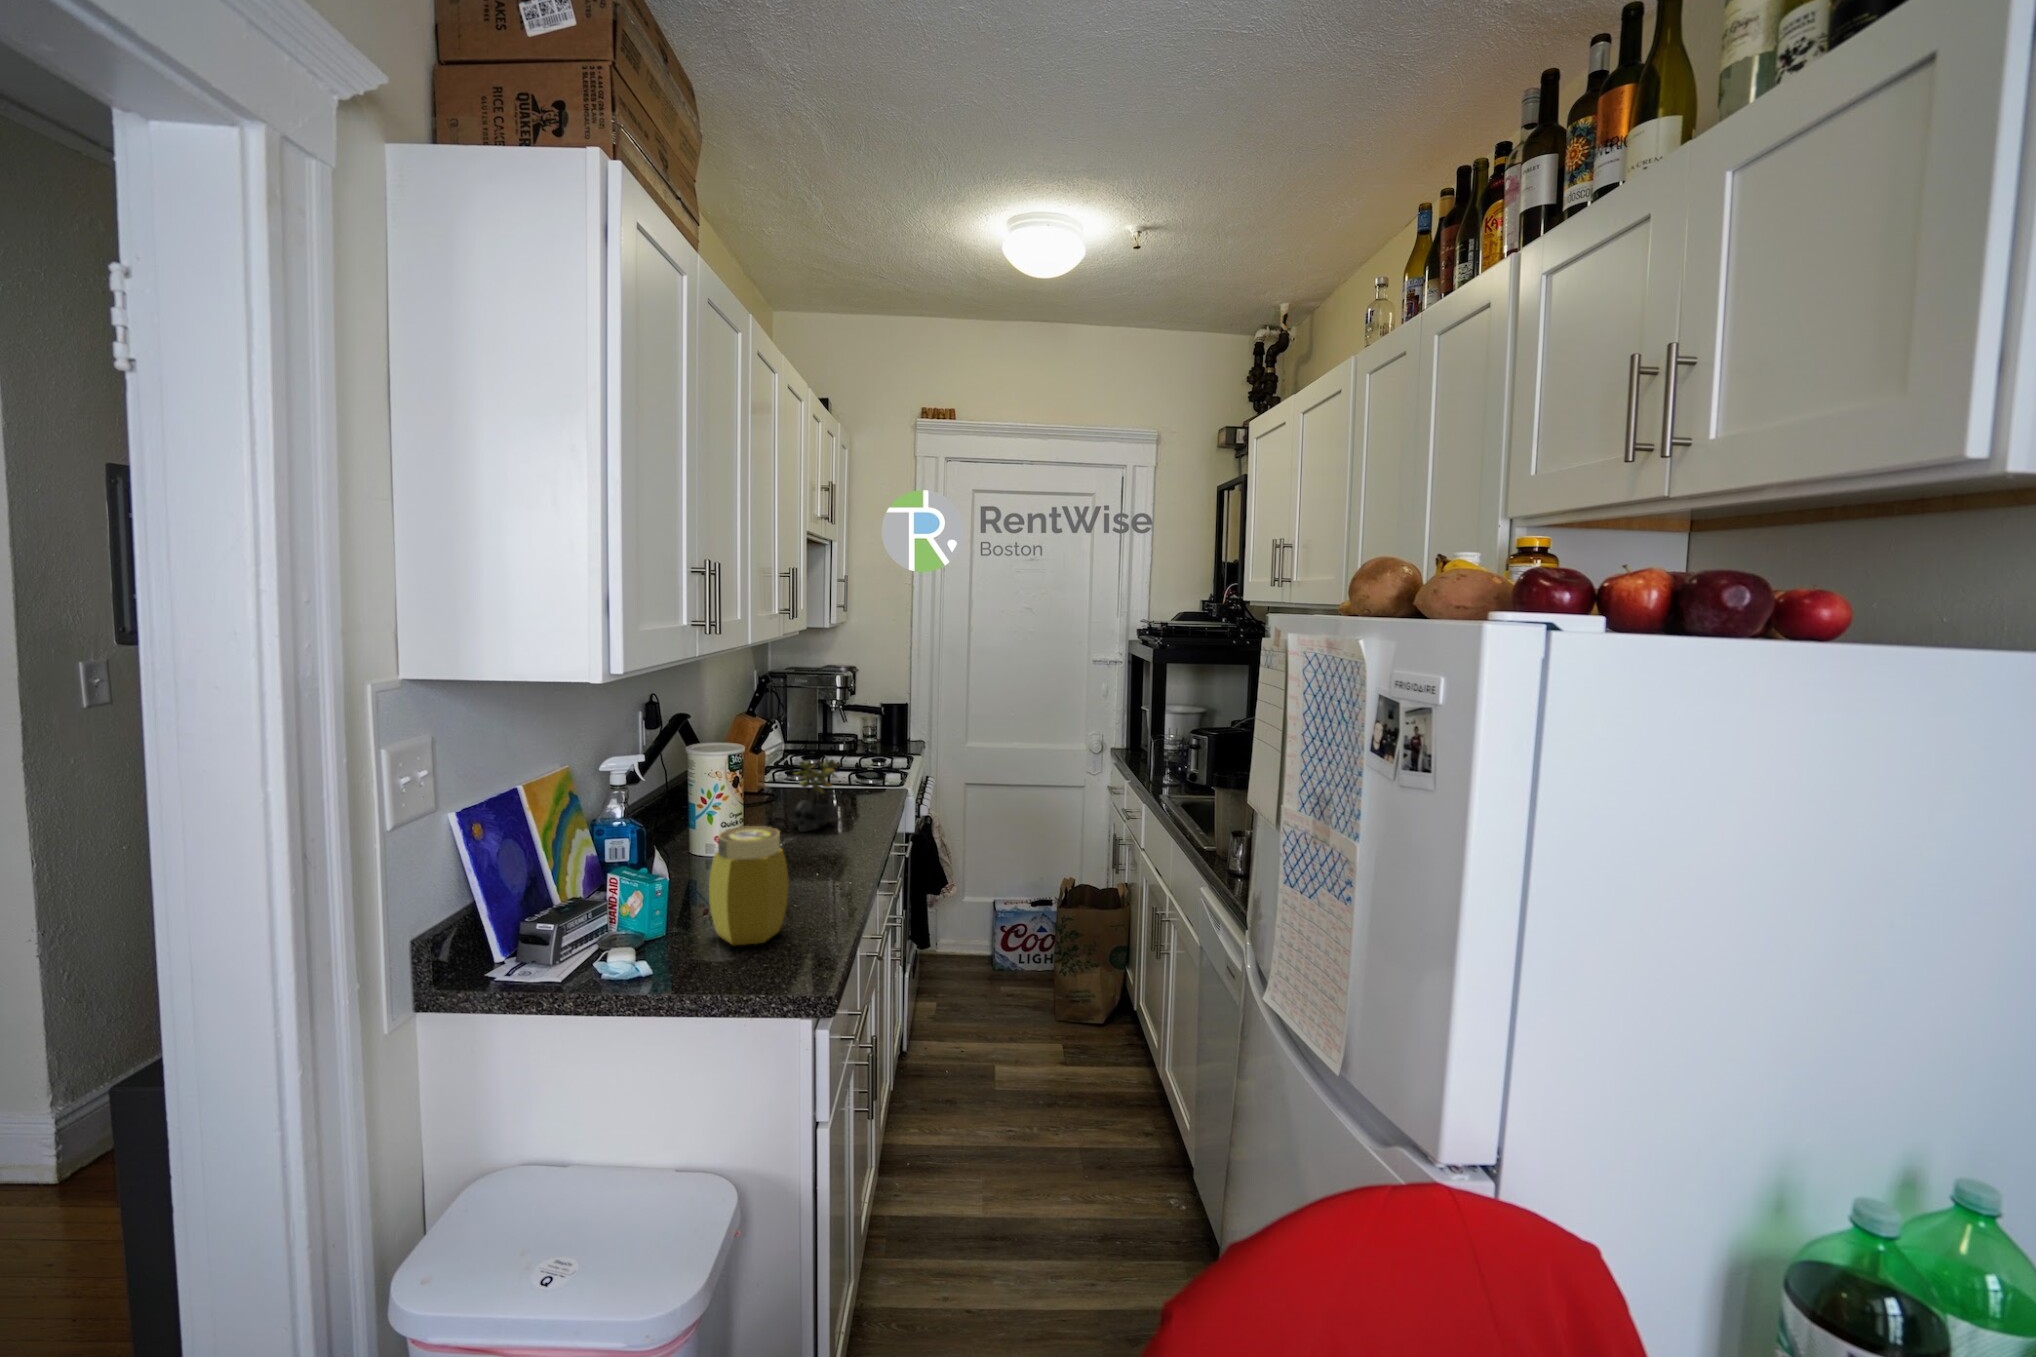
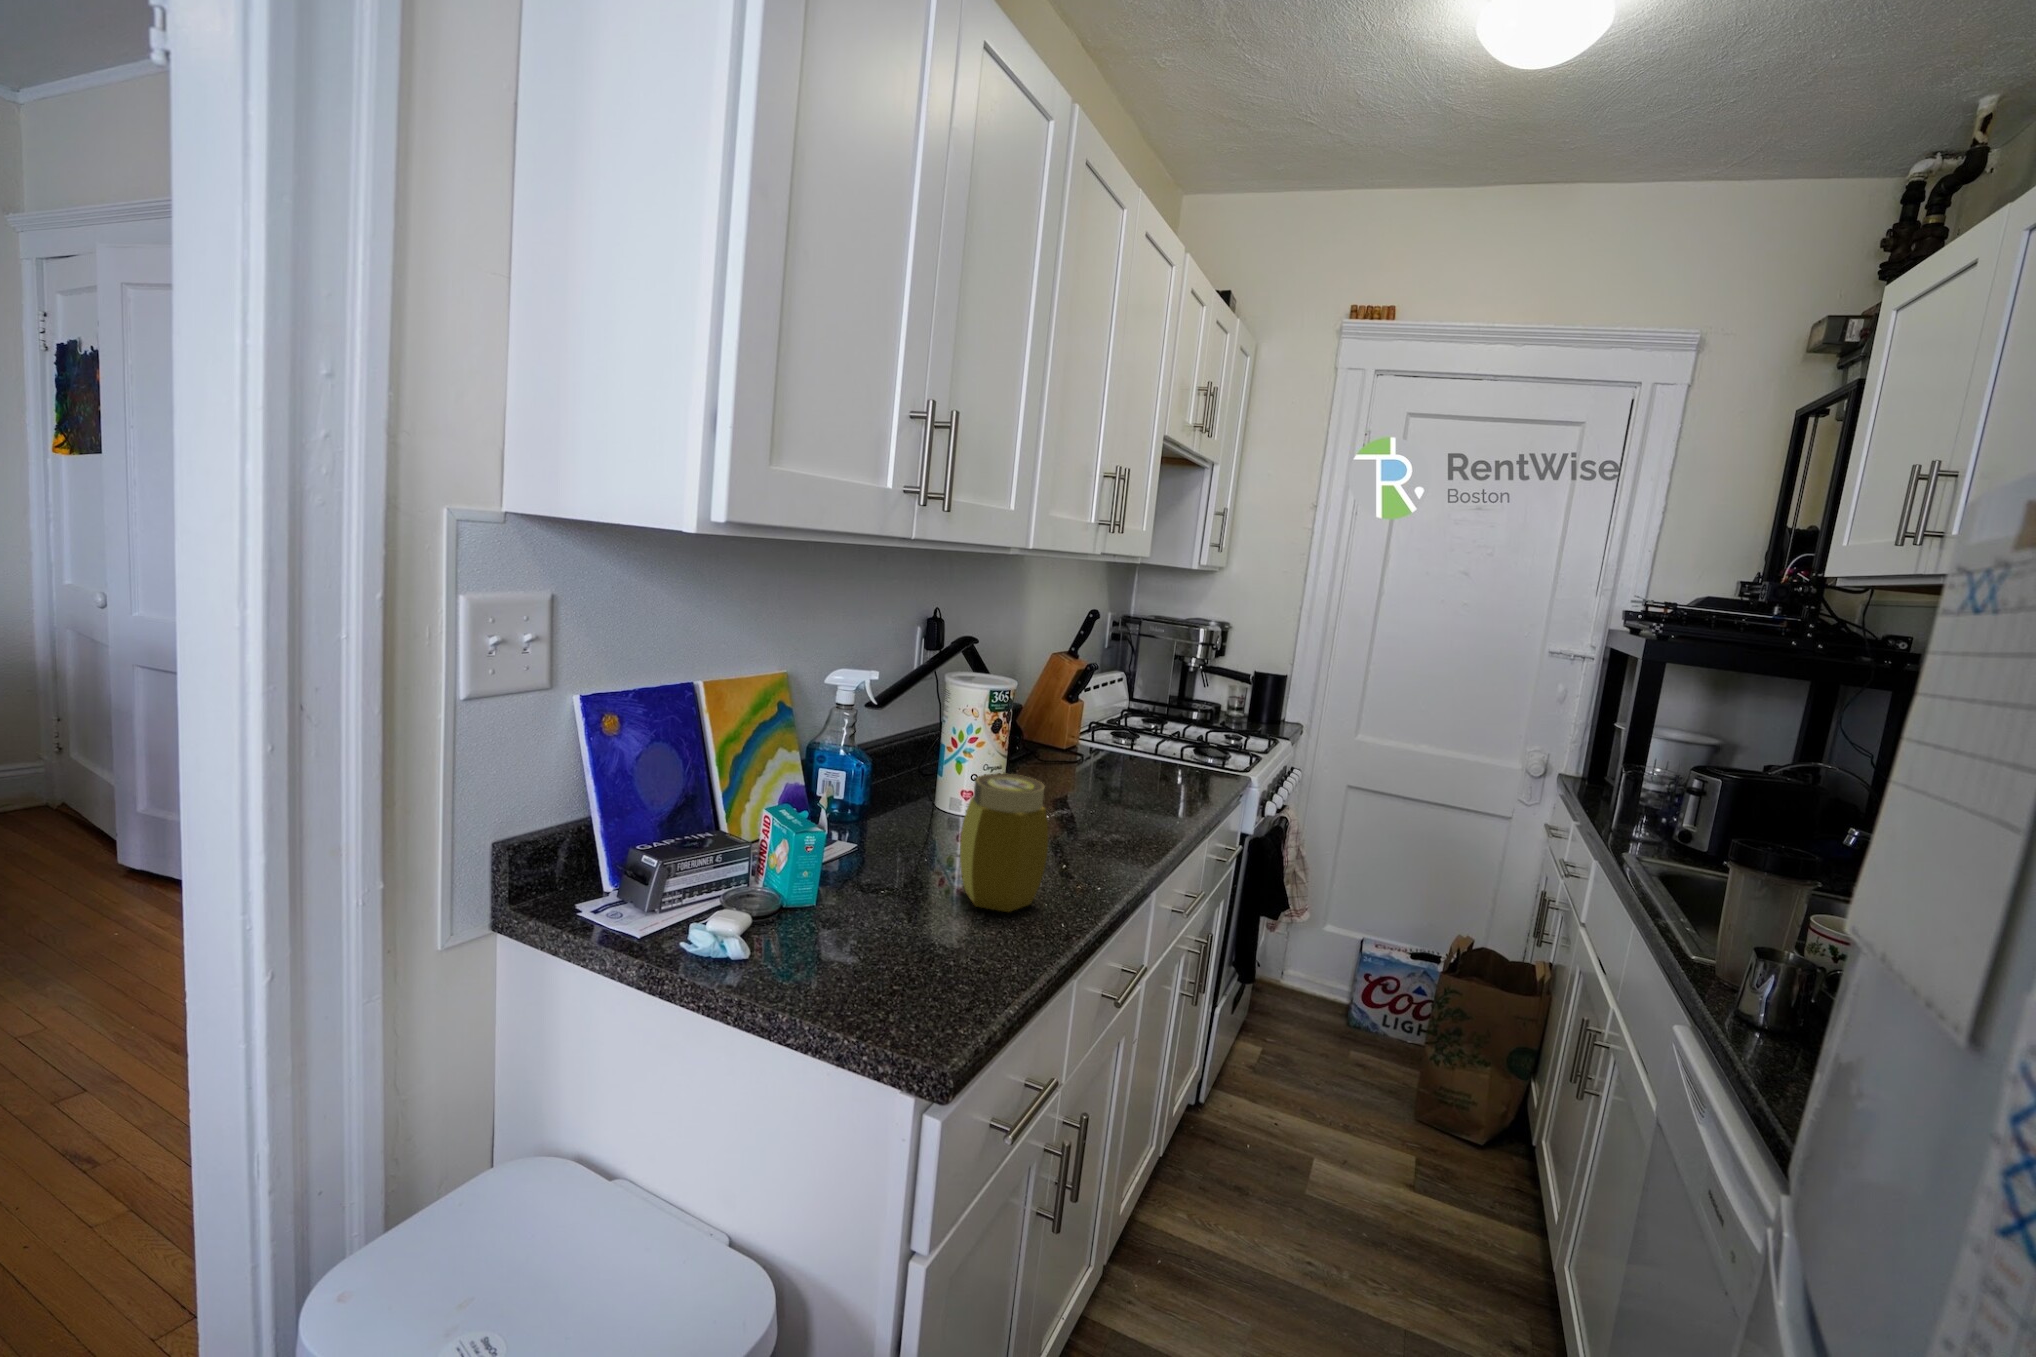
succulent plant: present [794,757,838,832] -> none [1102,716,1163,800]

